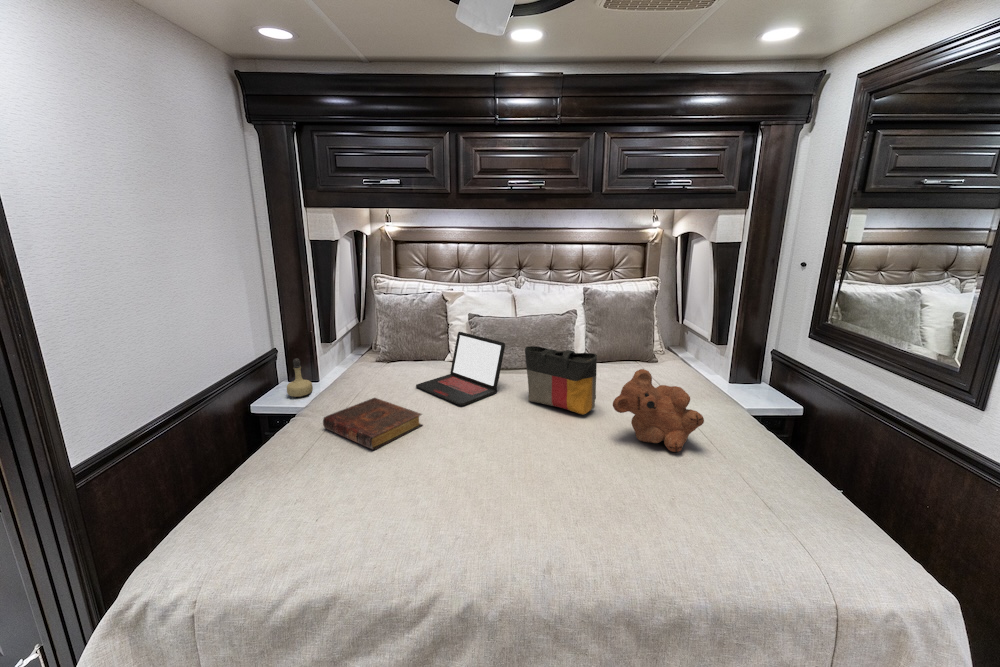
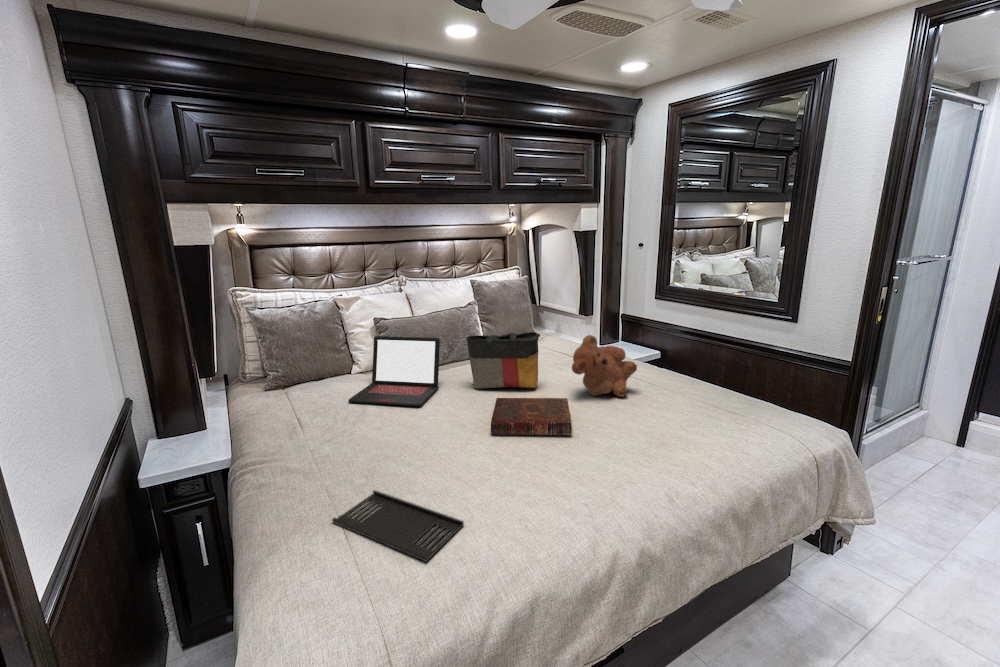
perfume bottle: present [287,358,313,397] -> none [168,400,205,450]
book: present [323,398,422,450] -> present [491,398,571,435]
tray: none [287,472,361,555] -> present [332,490,464,562]

